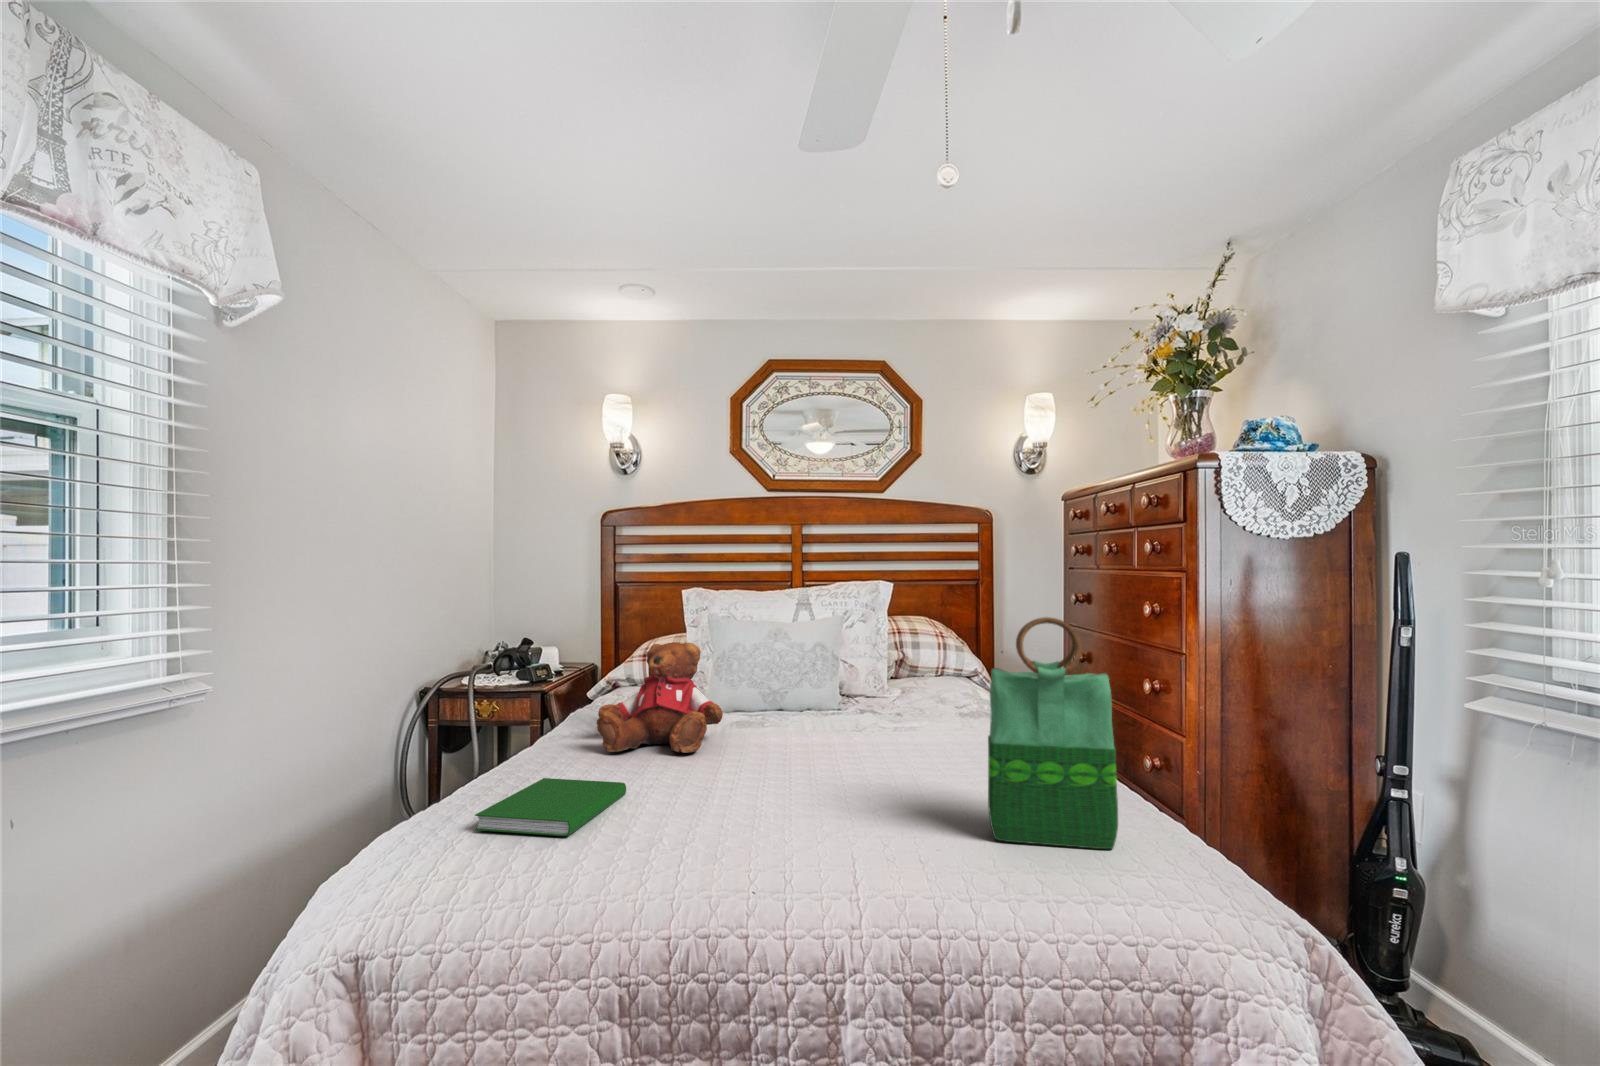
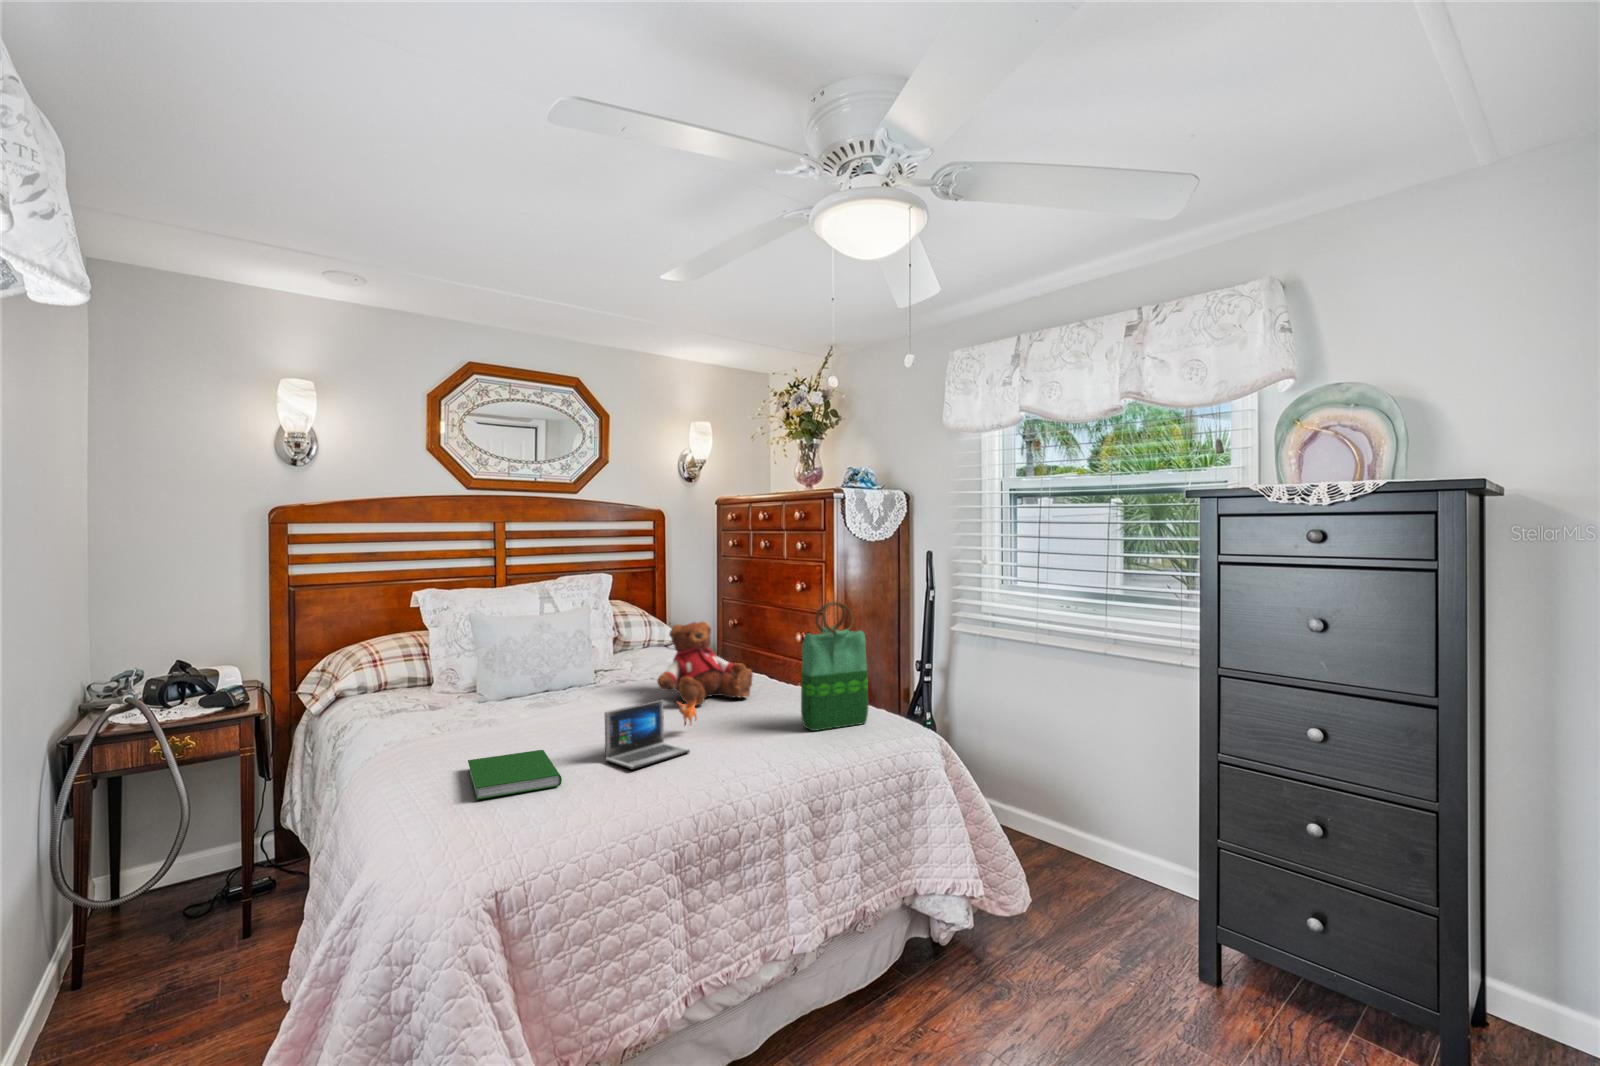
teddy bear: present [597,643,723,753] -> present [657,622,753,705]
laptop: none [667,742,839,837] -> present [605,697,697,770]

